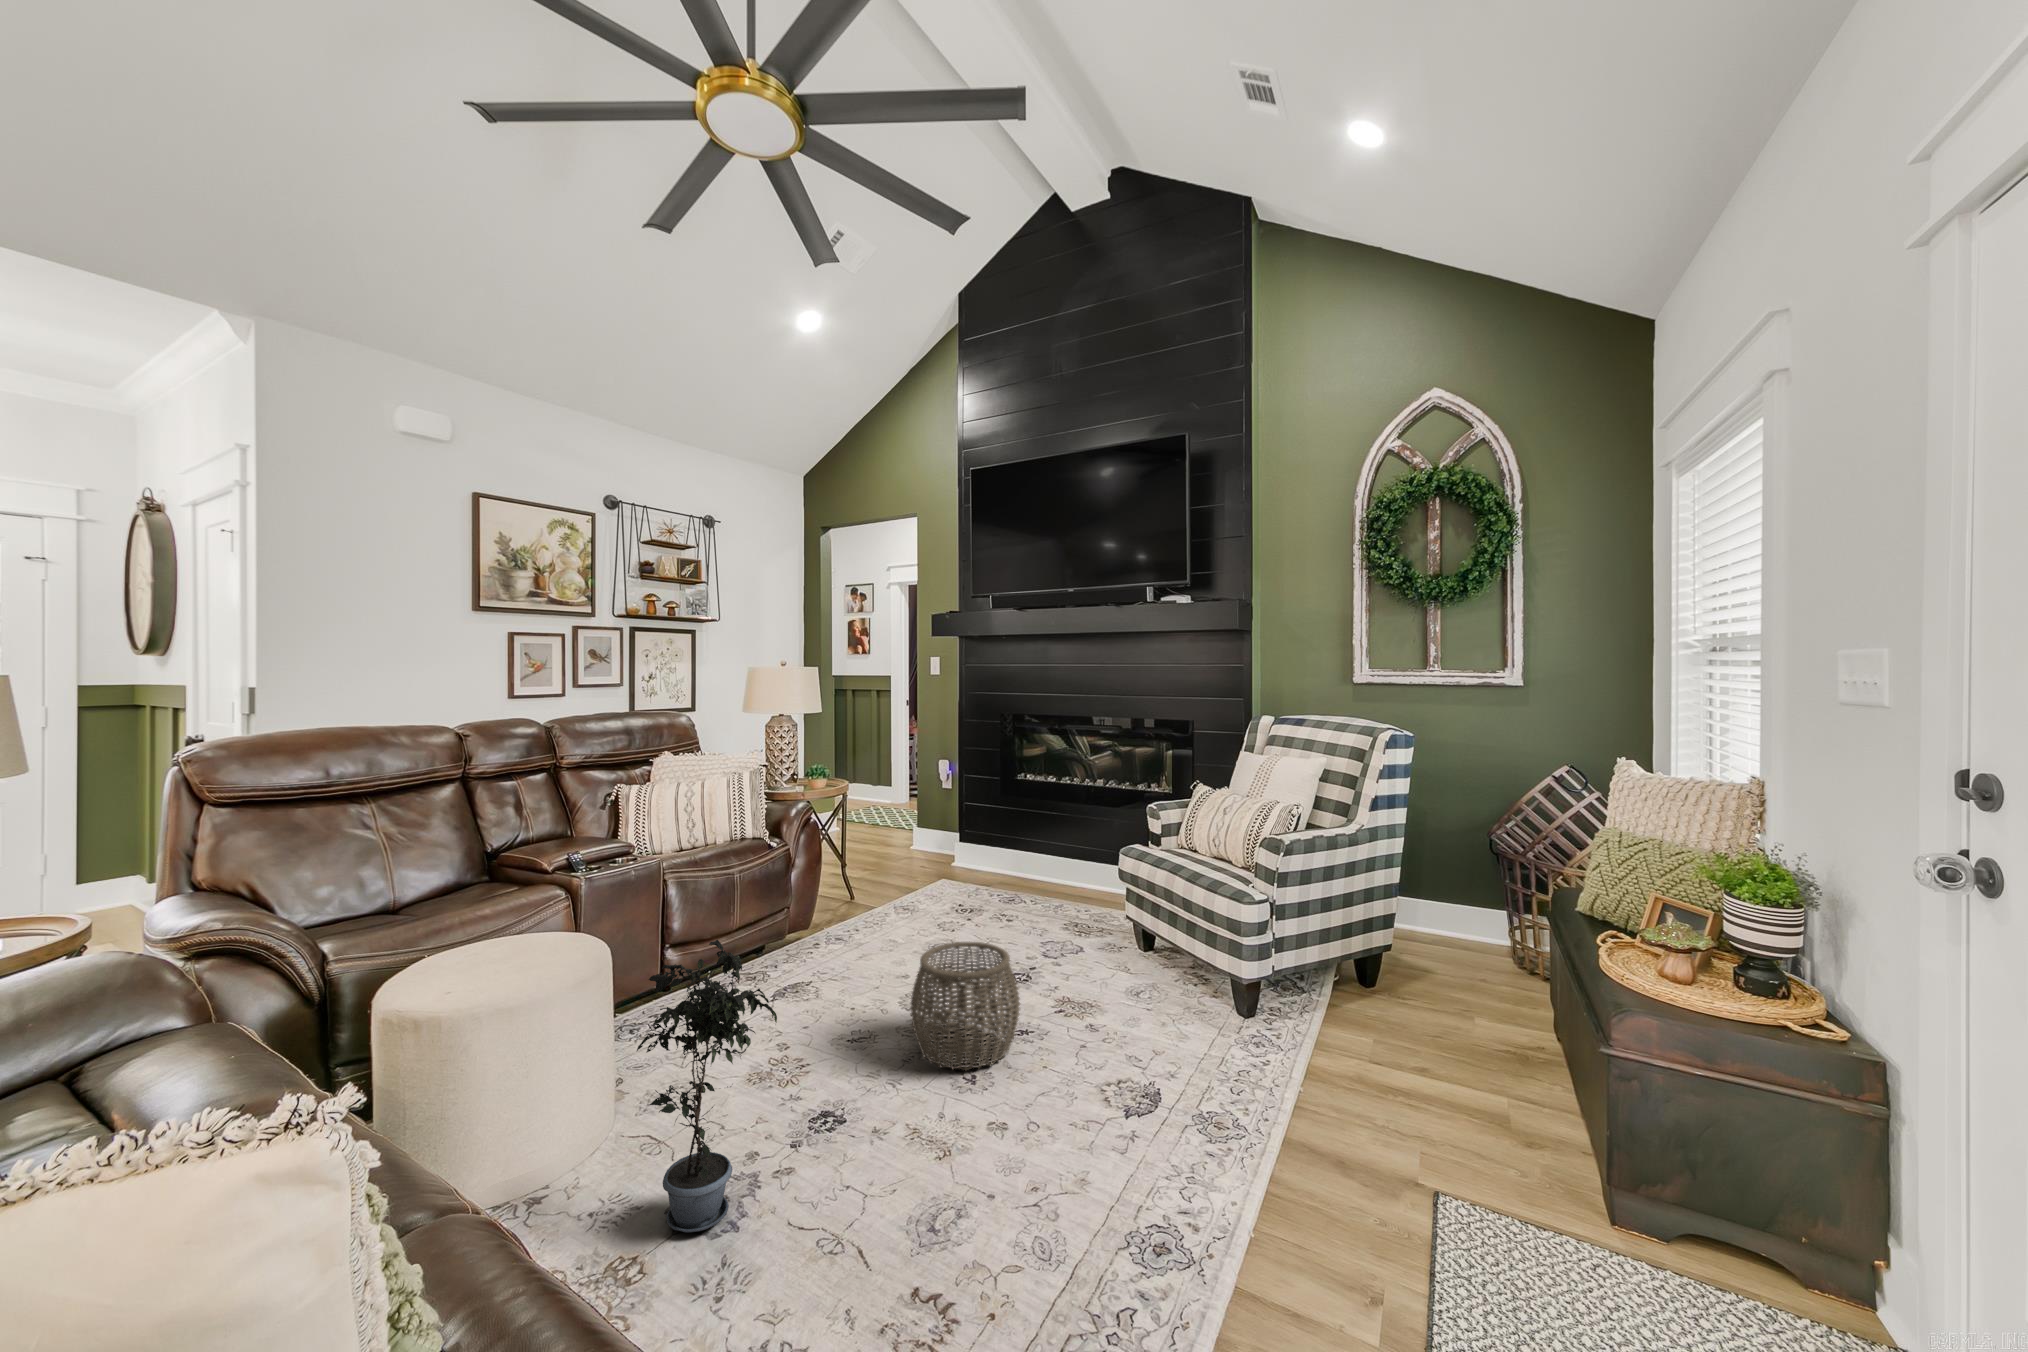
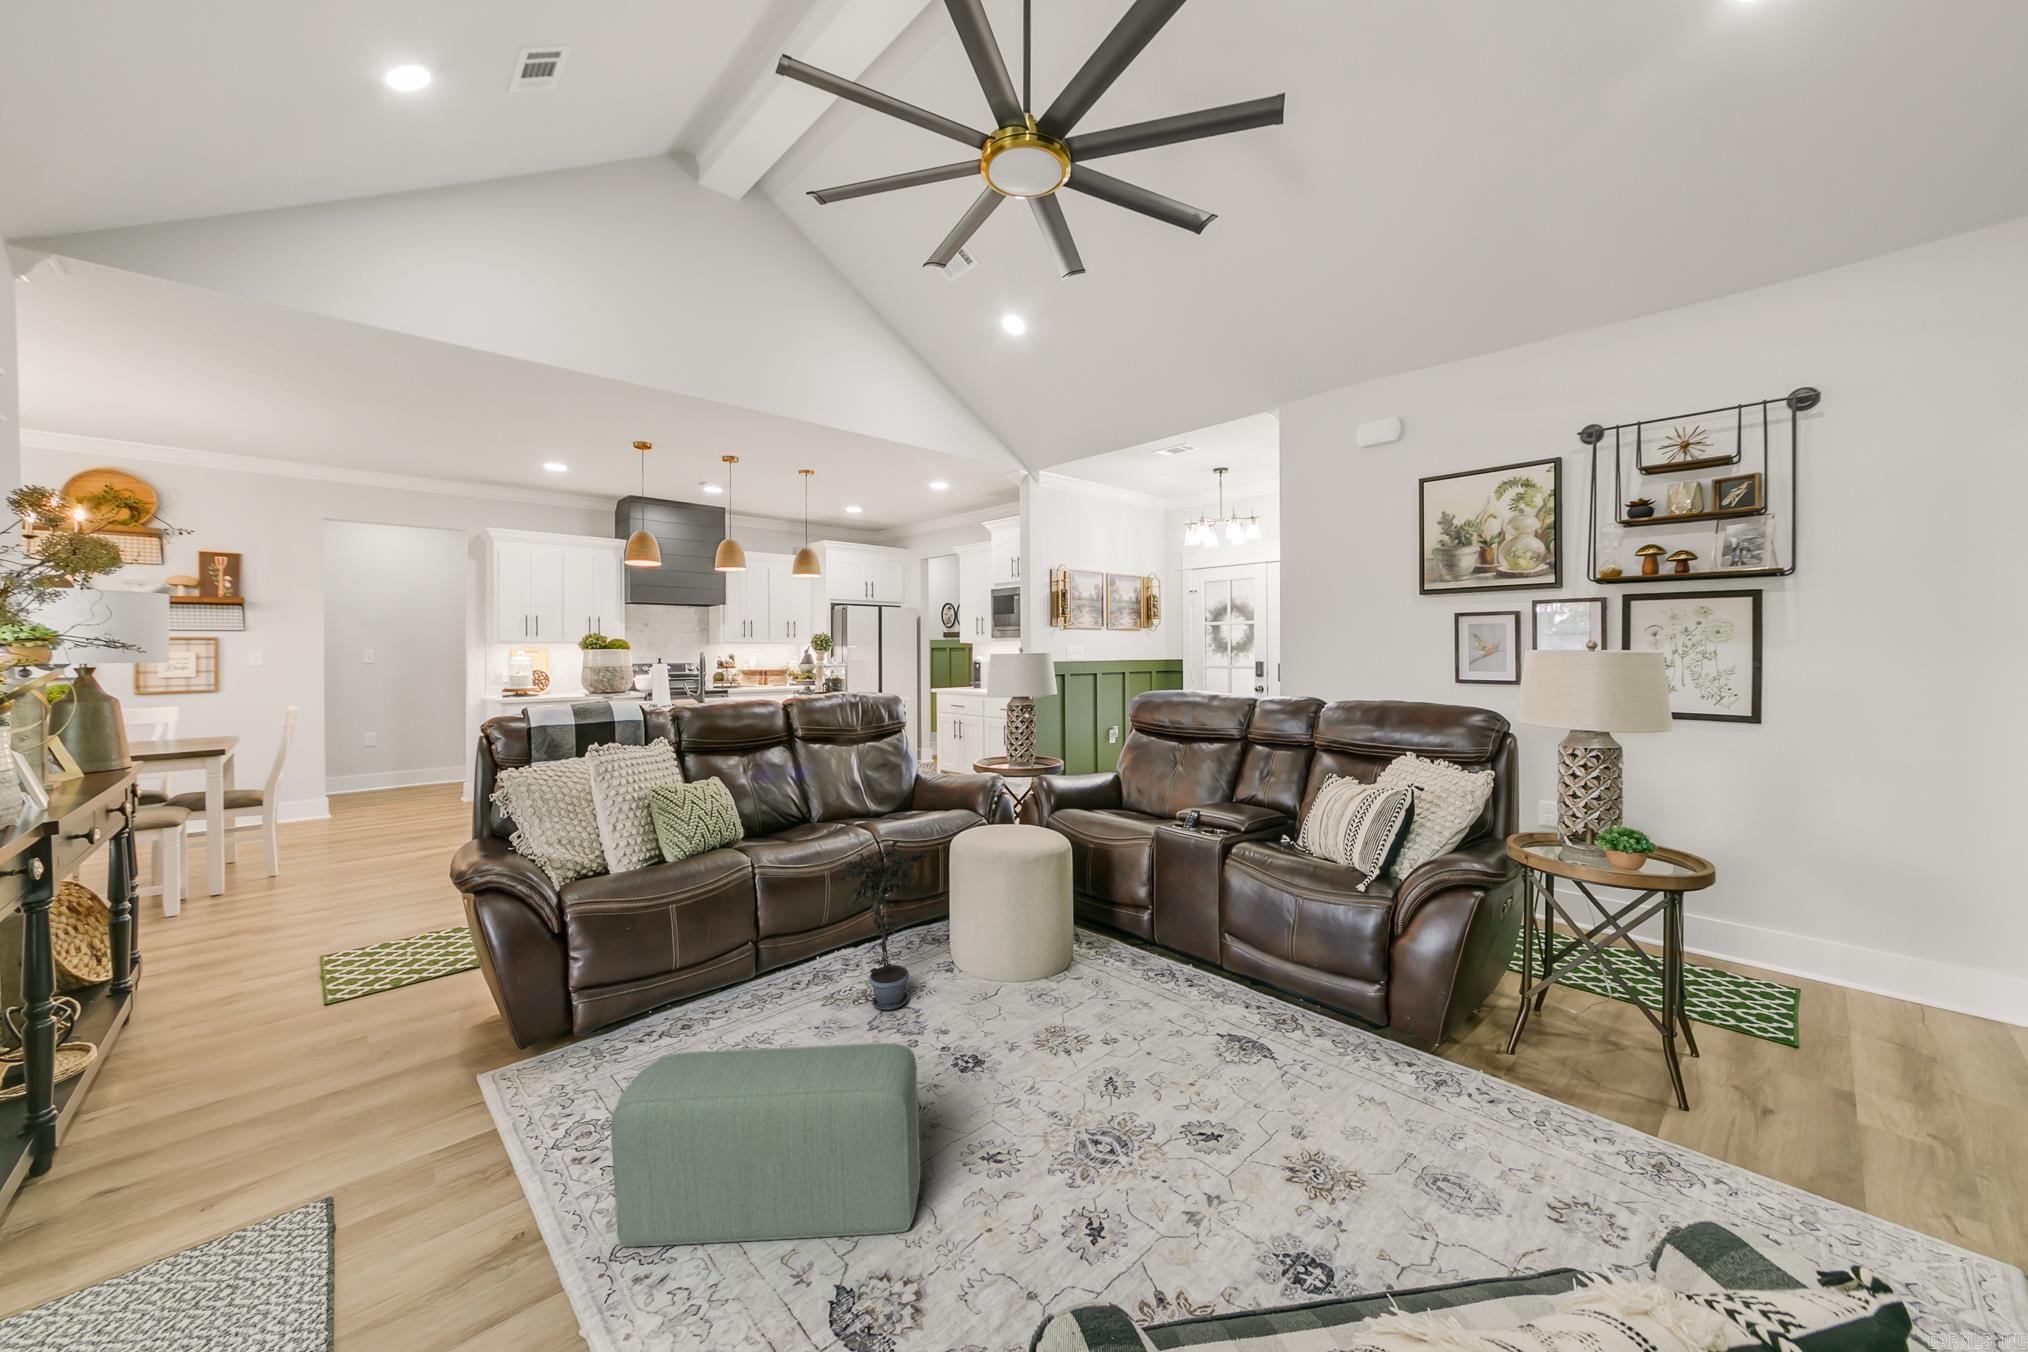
woven basket: present [910,941,1020,1070] -> none [994,1000,1134,1186]
pouf: none [1017,992,1186,1271] -> present [611,1043,921,1247]

